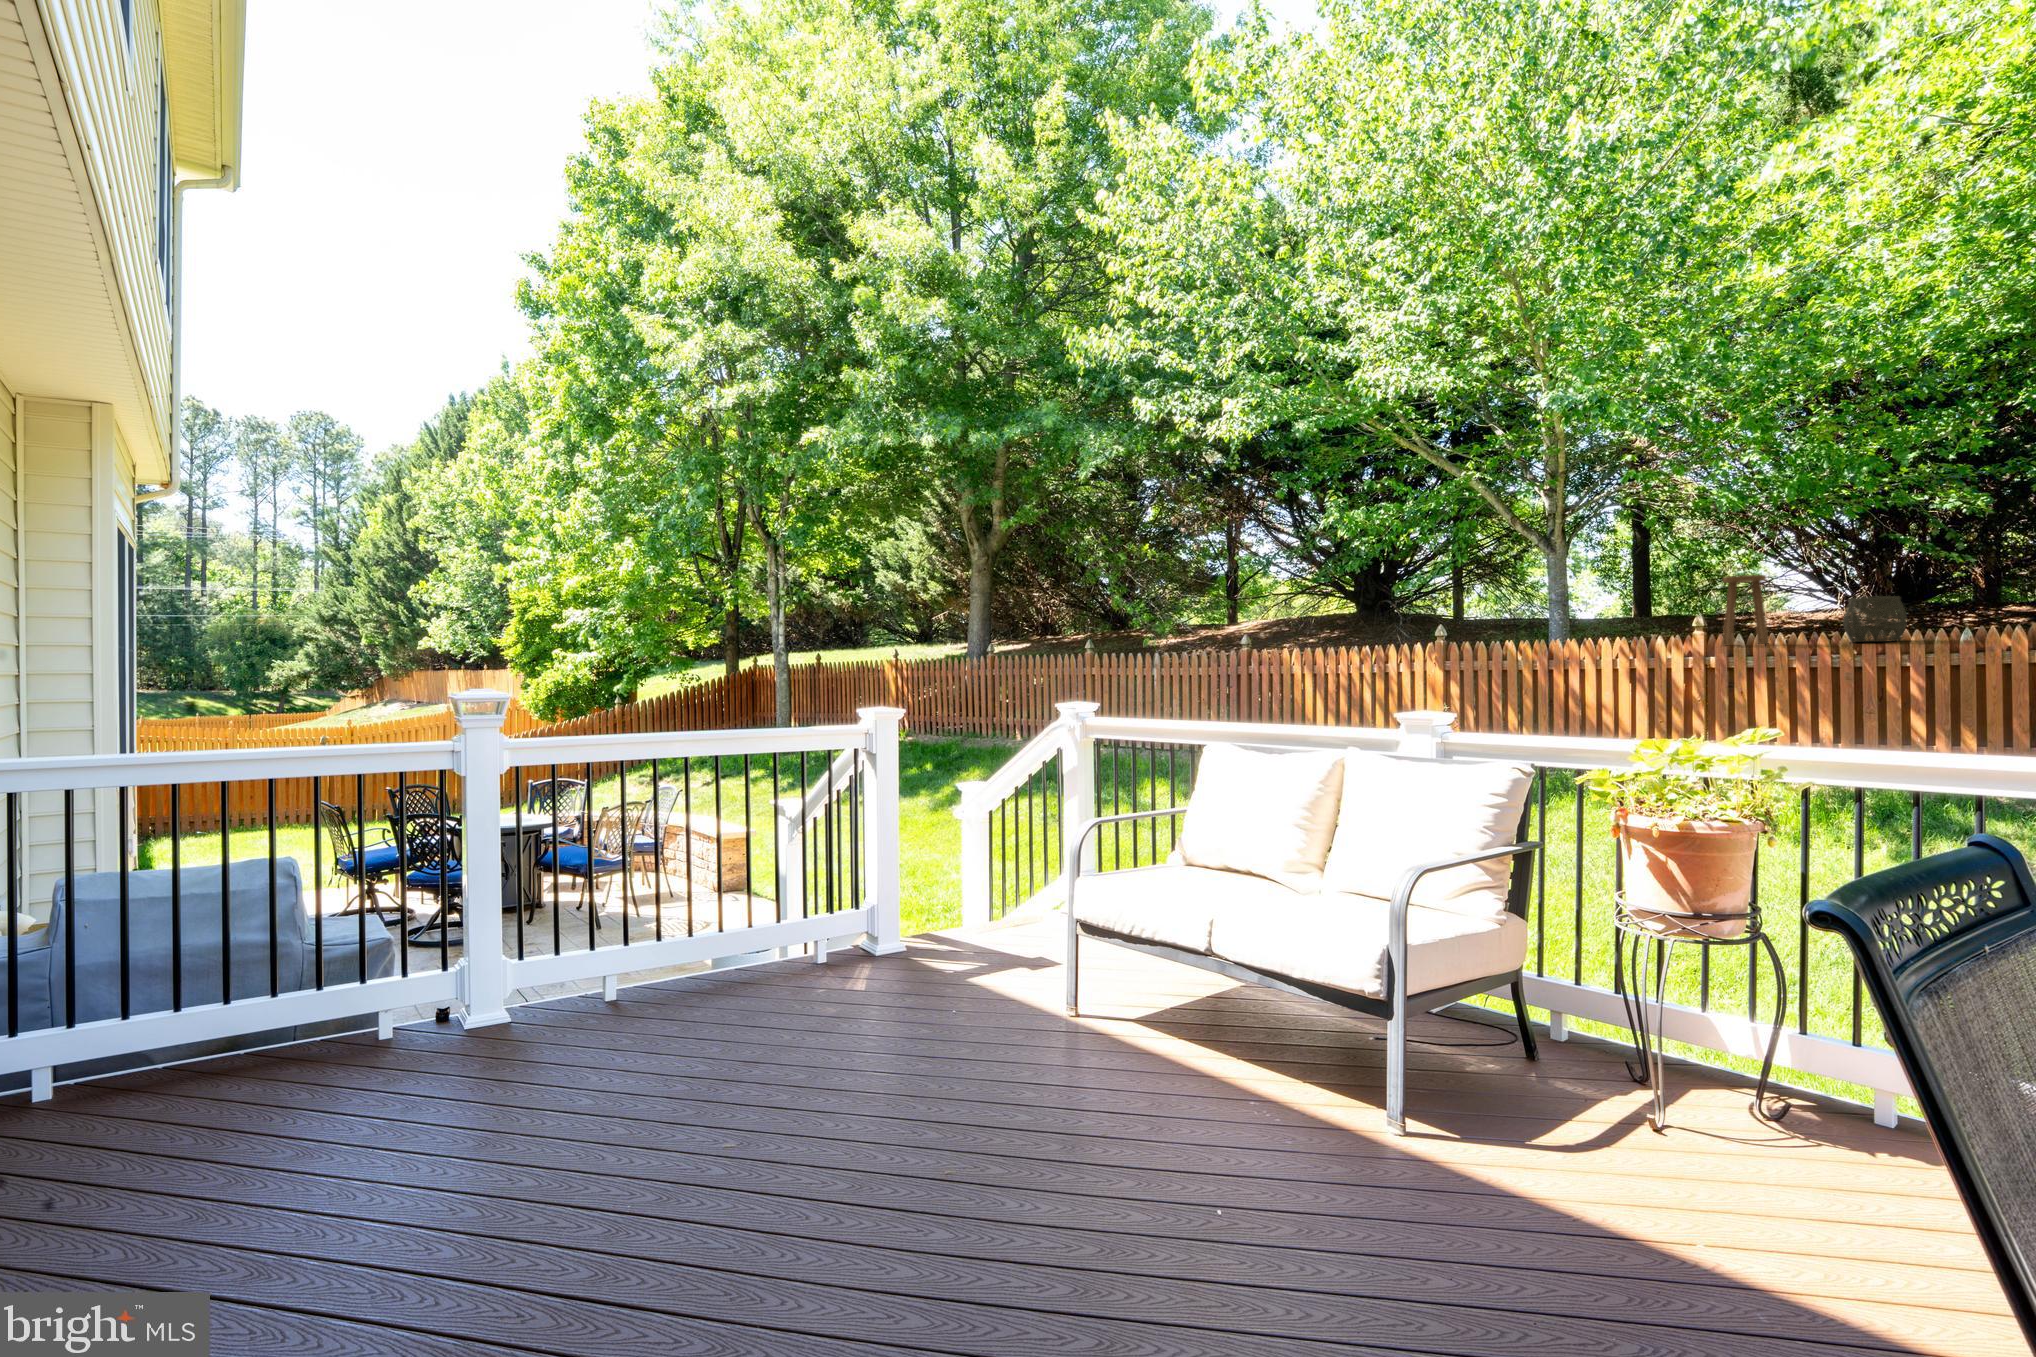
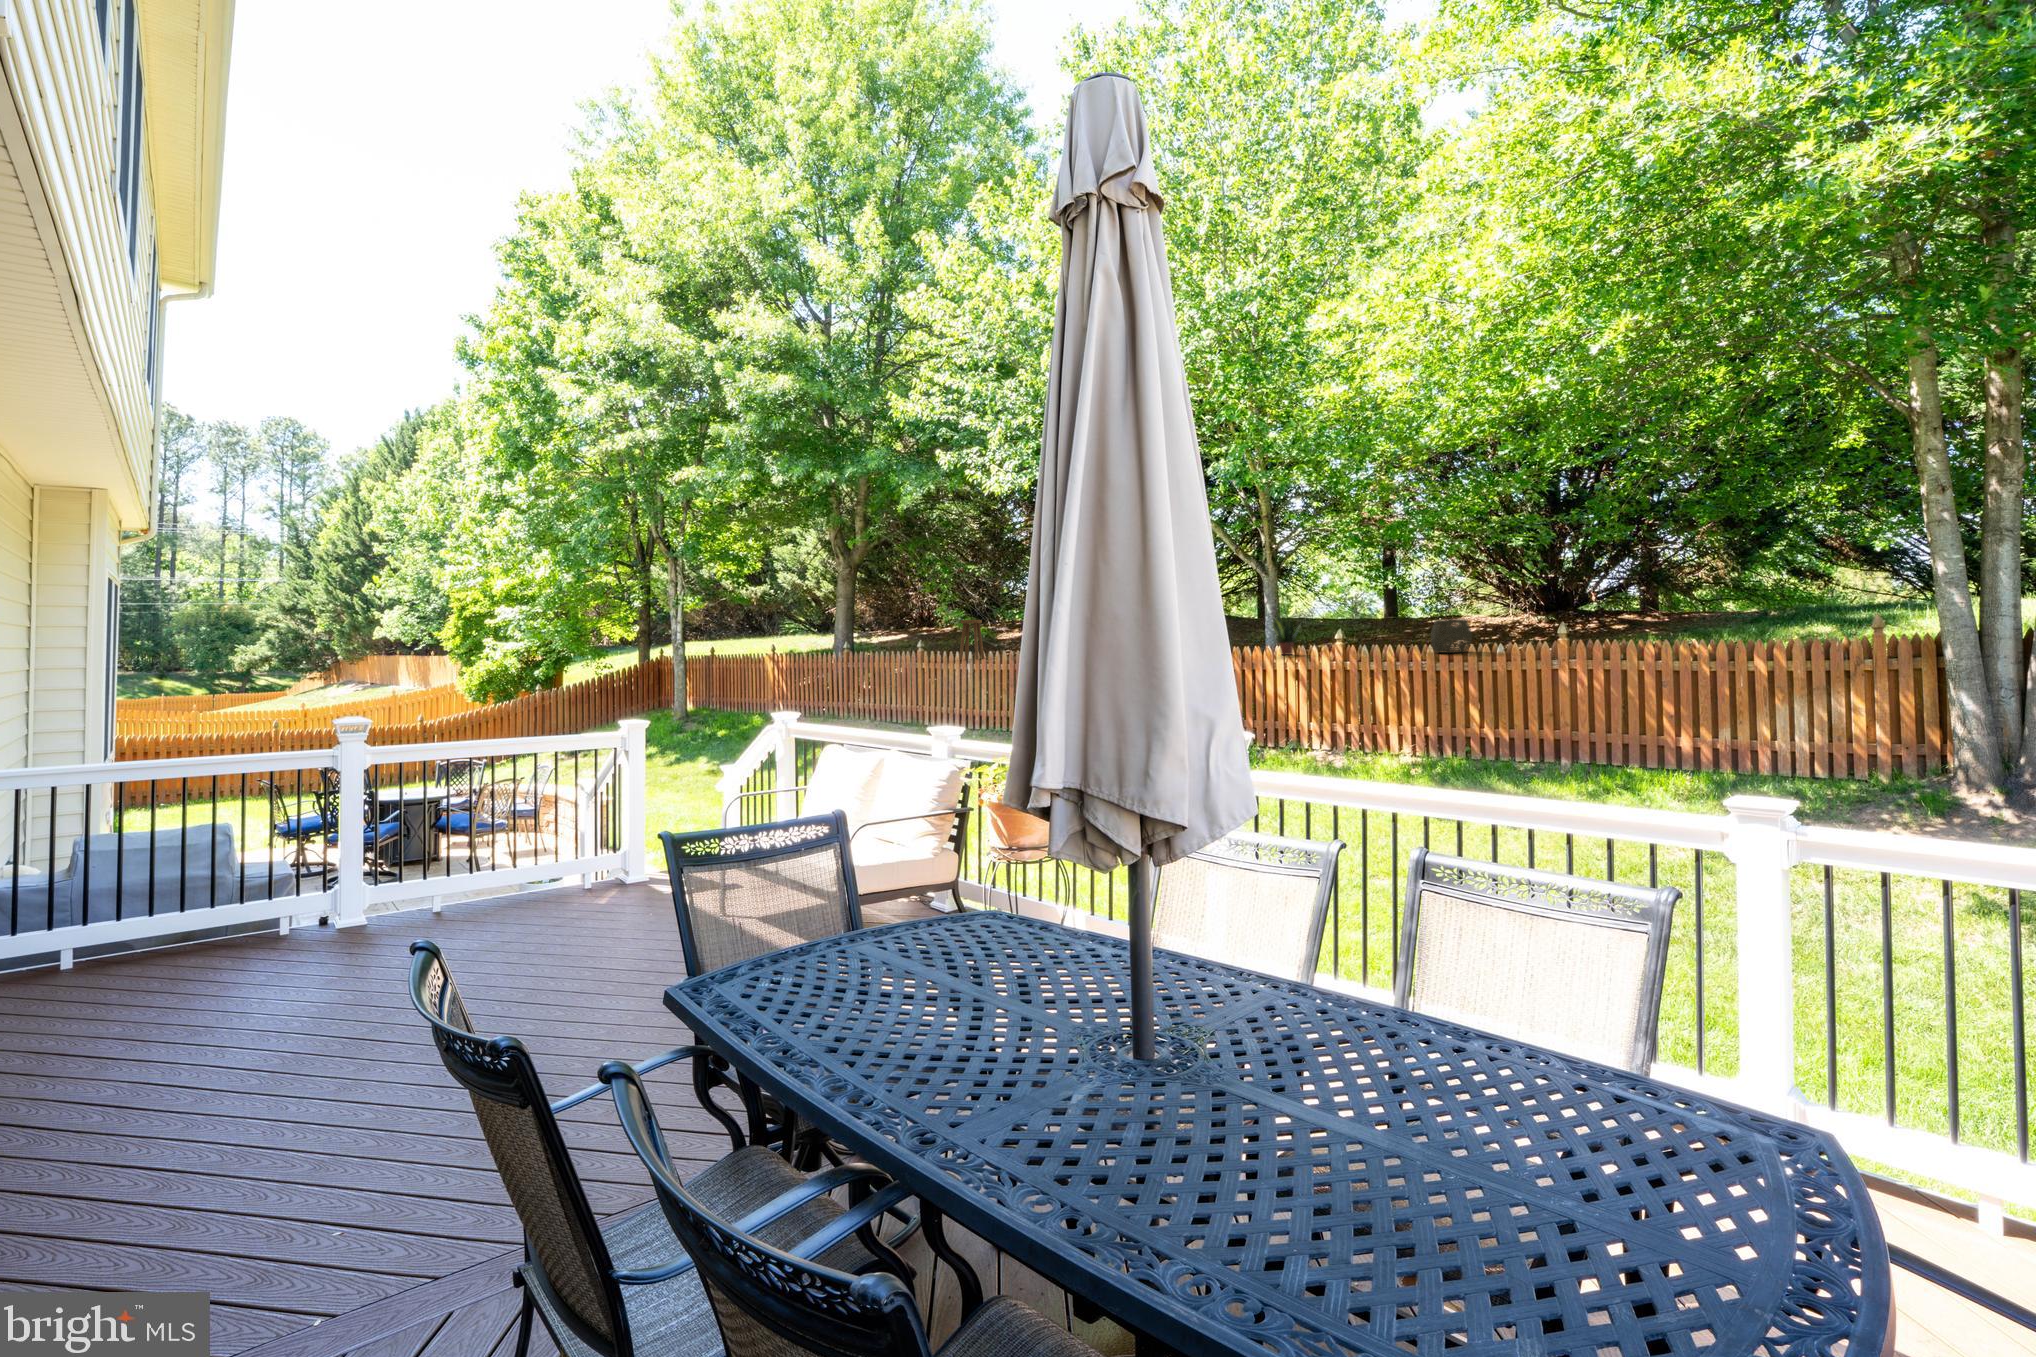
stool: present [1722,575,1769,645] -> present [959,620,985,660]
potted plant: none [1593,592,1634,649] -> present [1273,613,1300,655]

